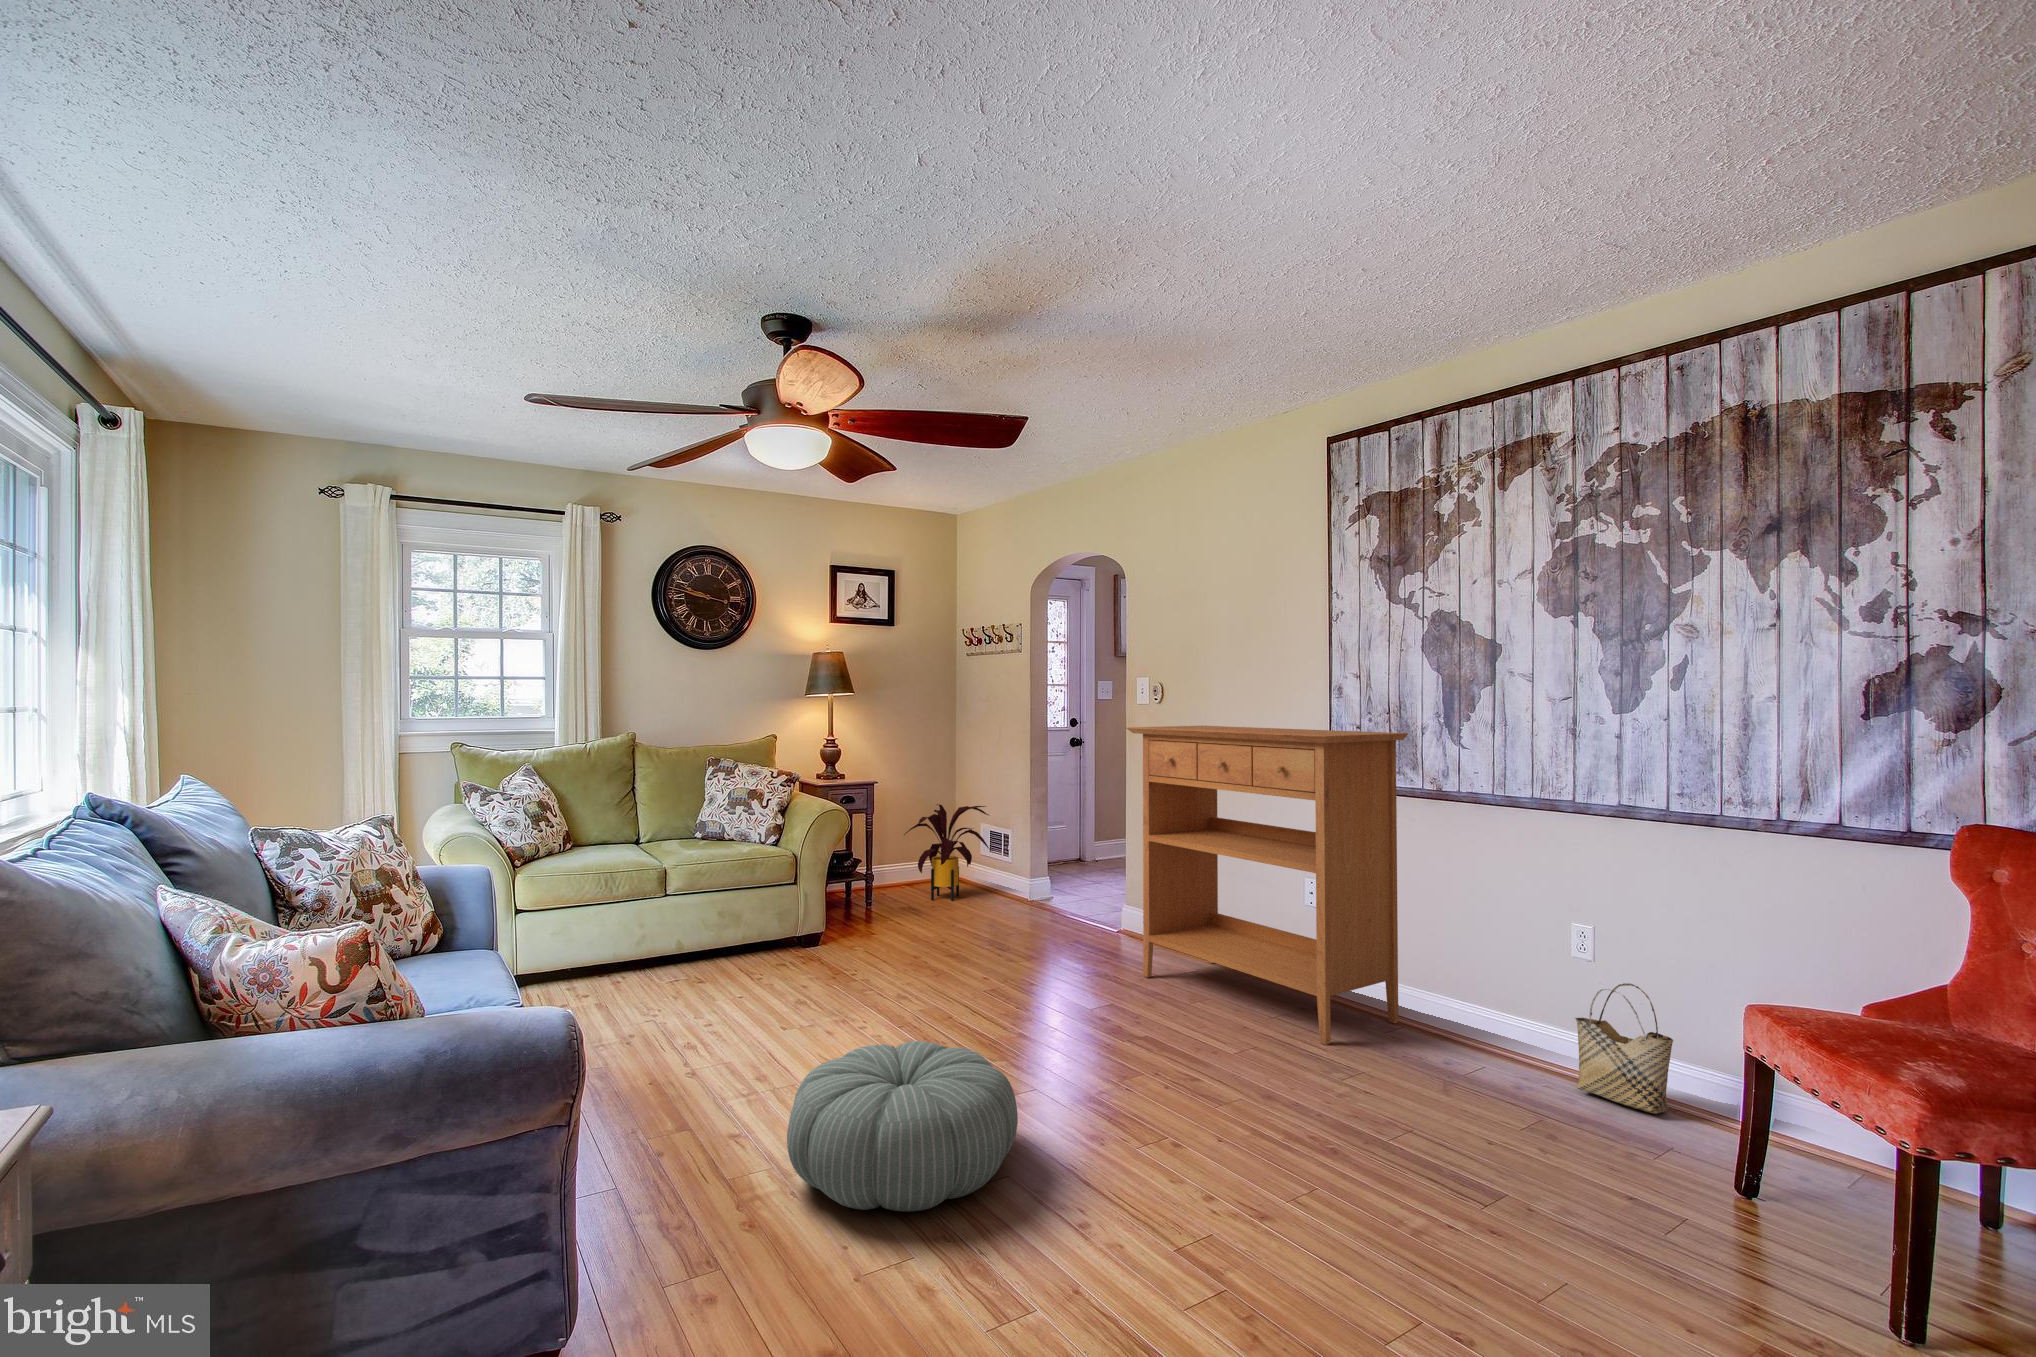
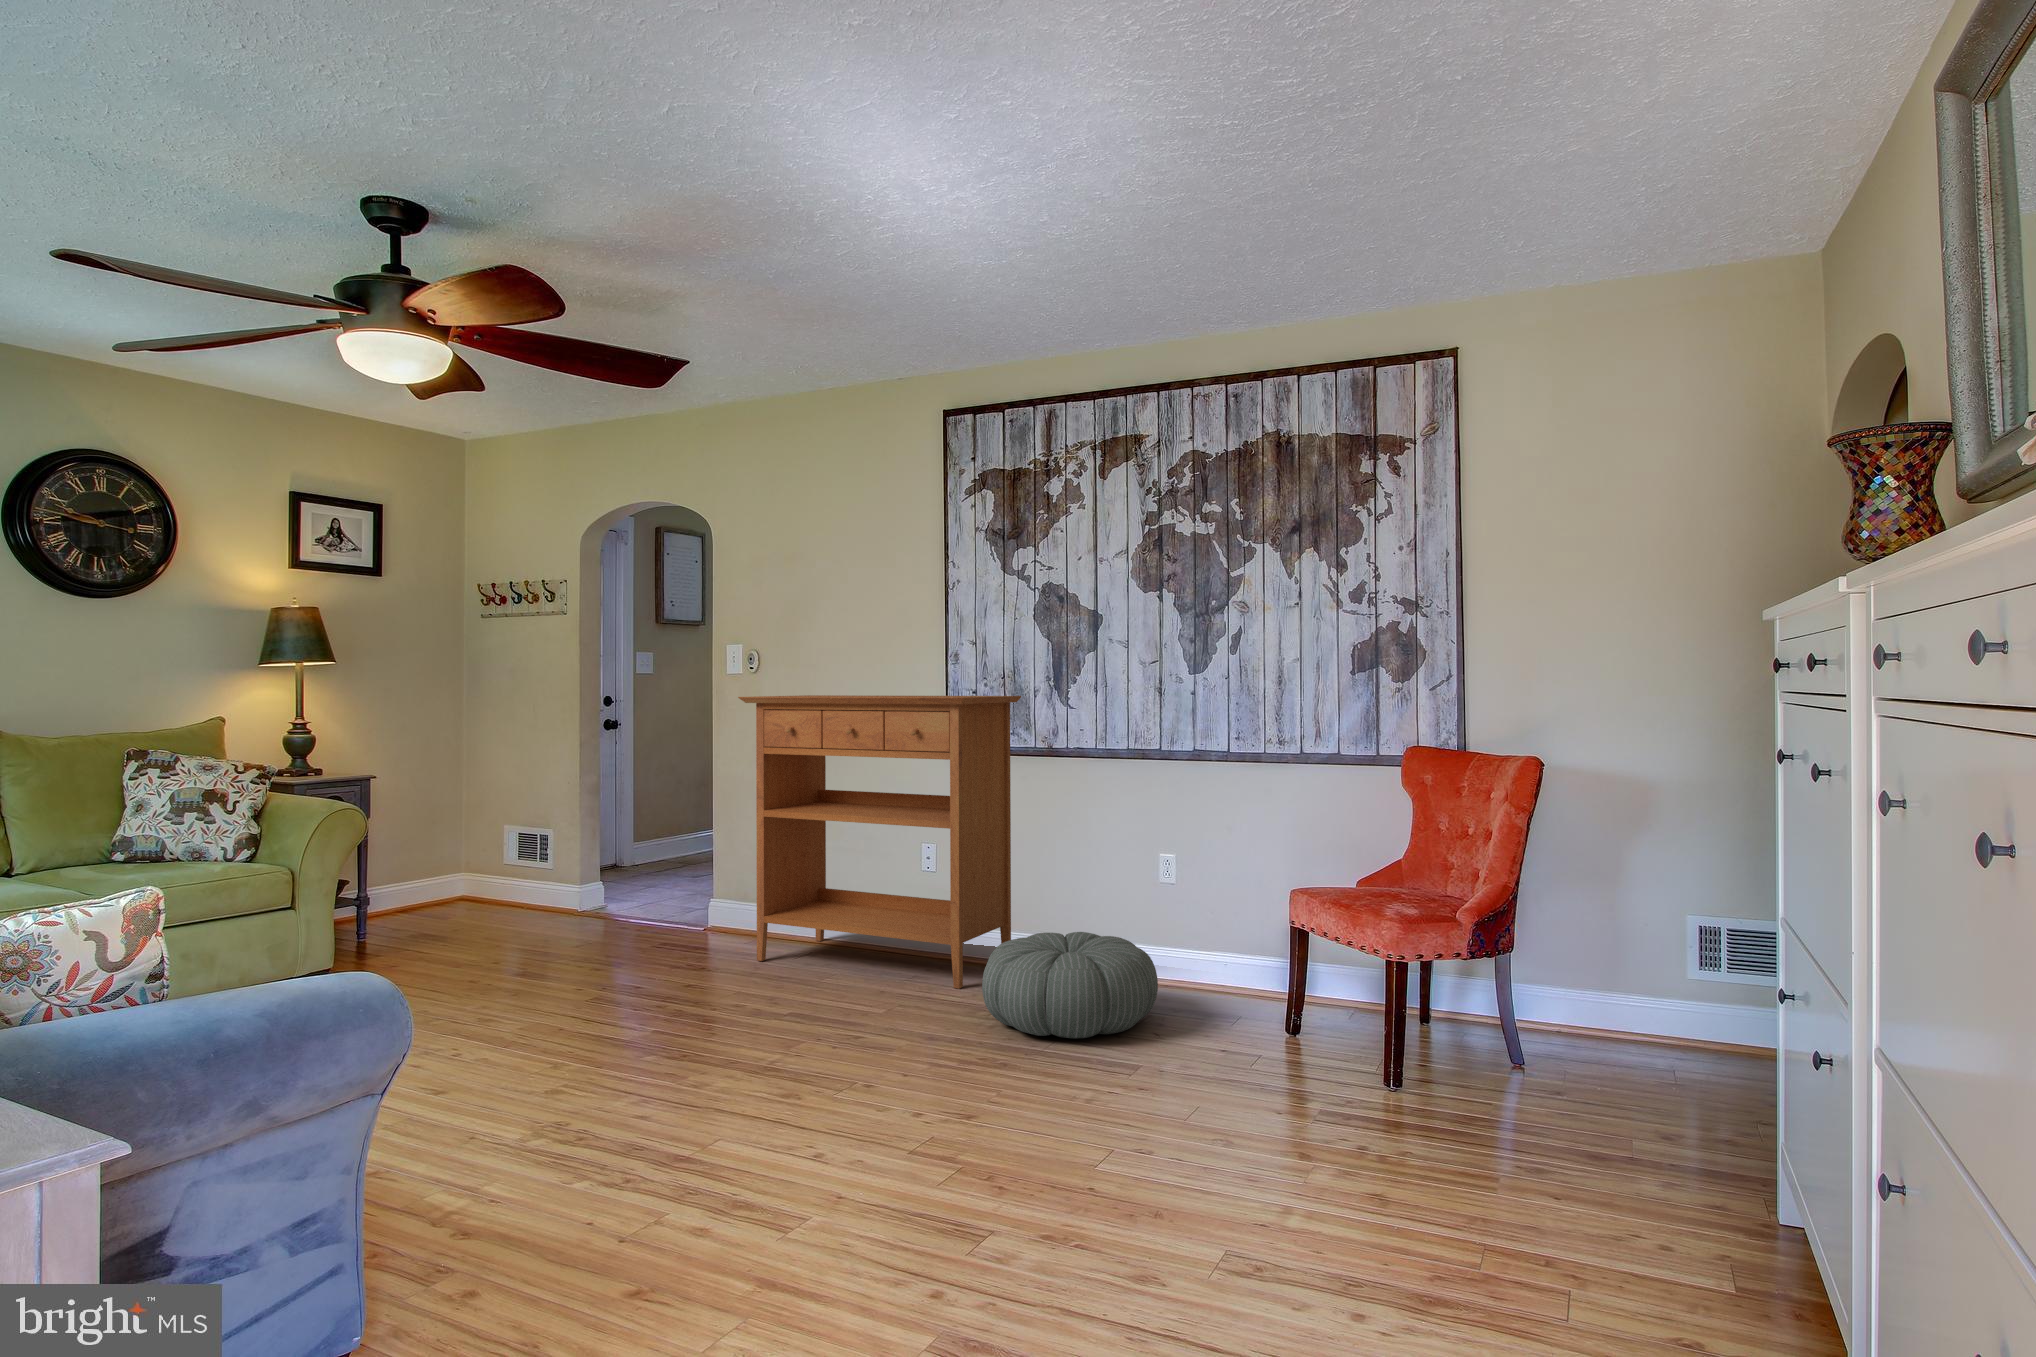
house plant: present [904,804,989,901] -> none [404,801,527,921]
woven basket: present [1575,983,1673,1114] -> none [1161,894,1230,993]
pouf: present [787,1041,1018,1211] -> present [982,932,1158,1038]

